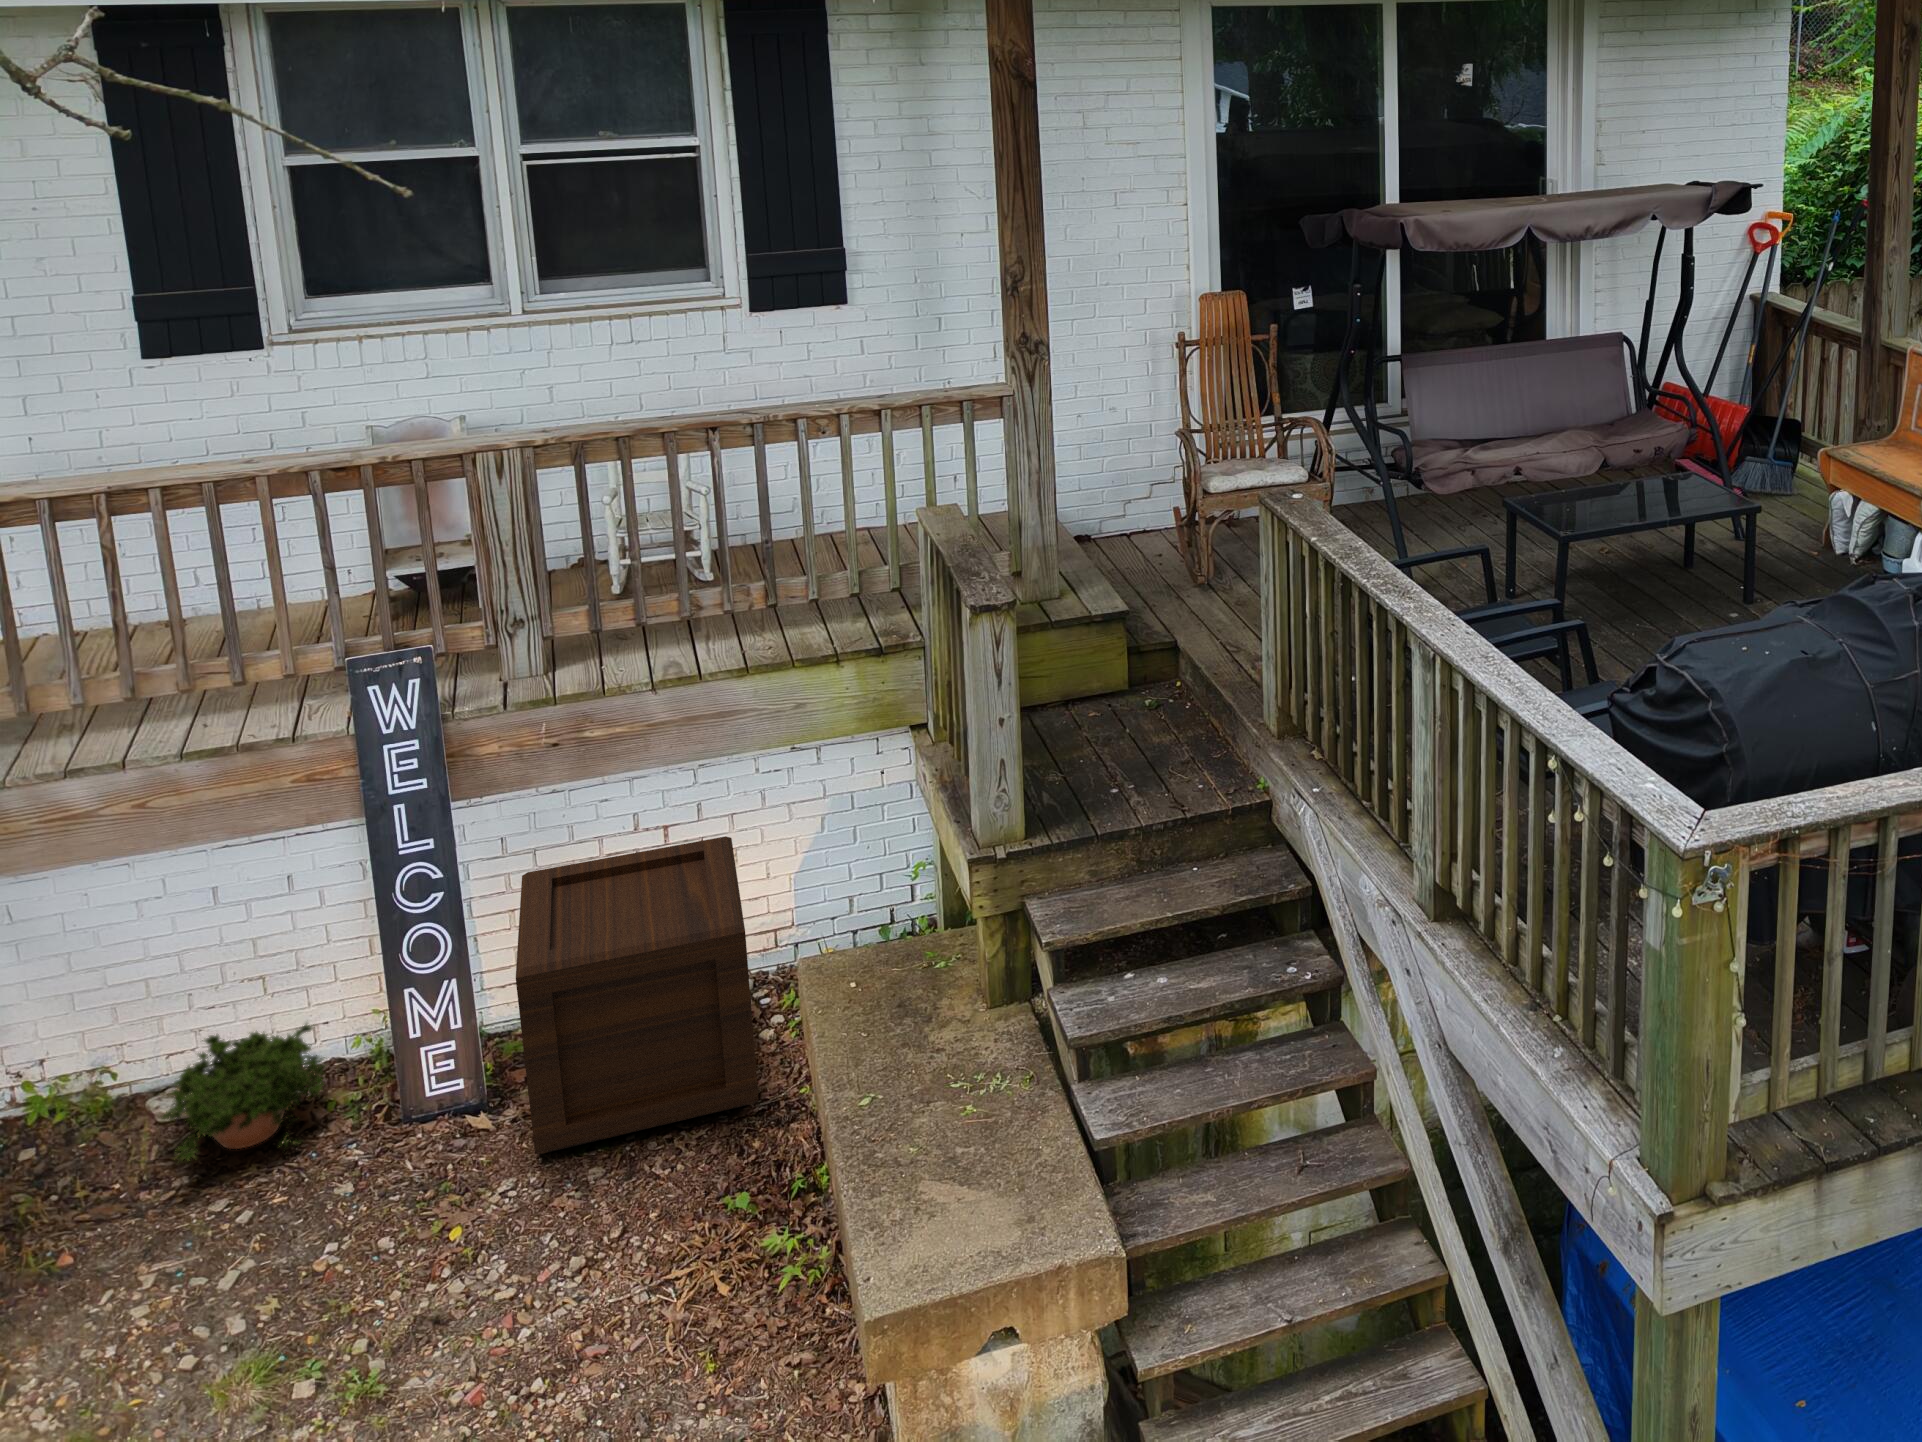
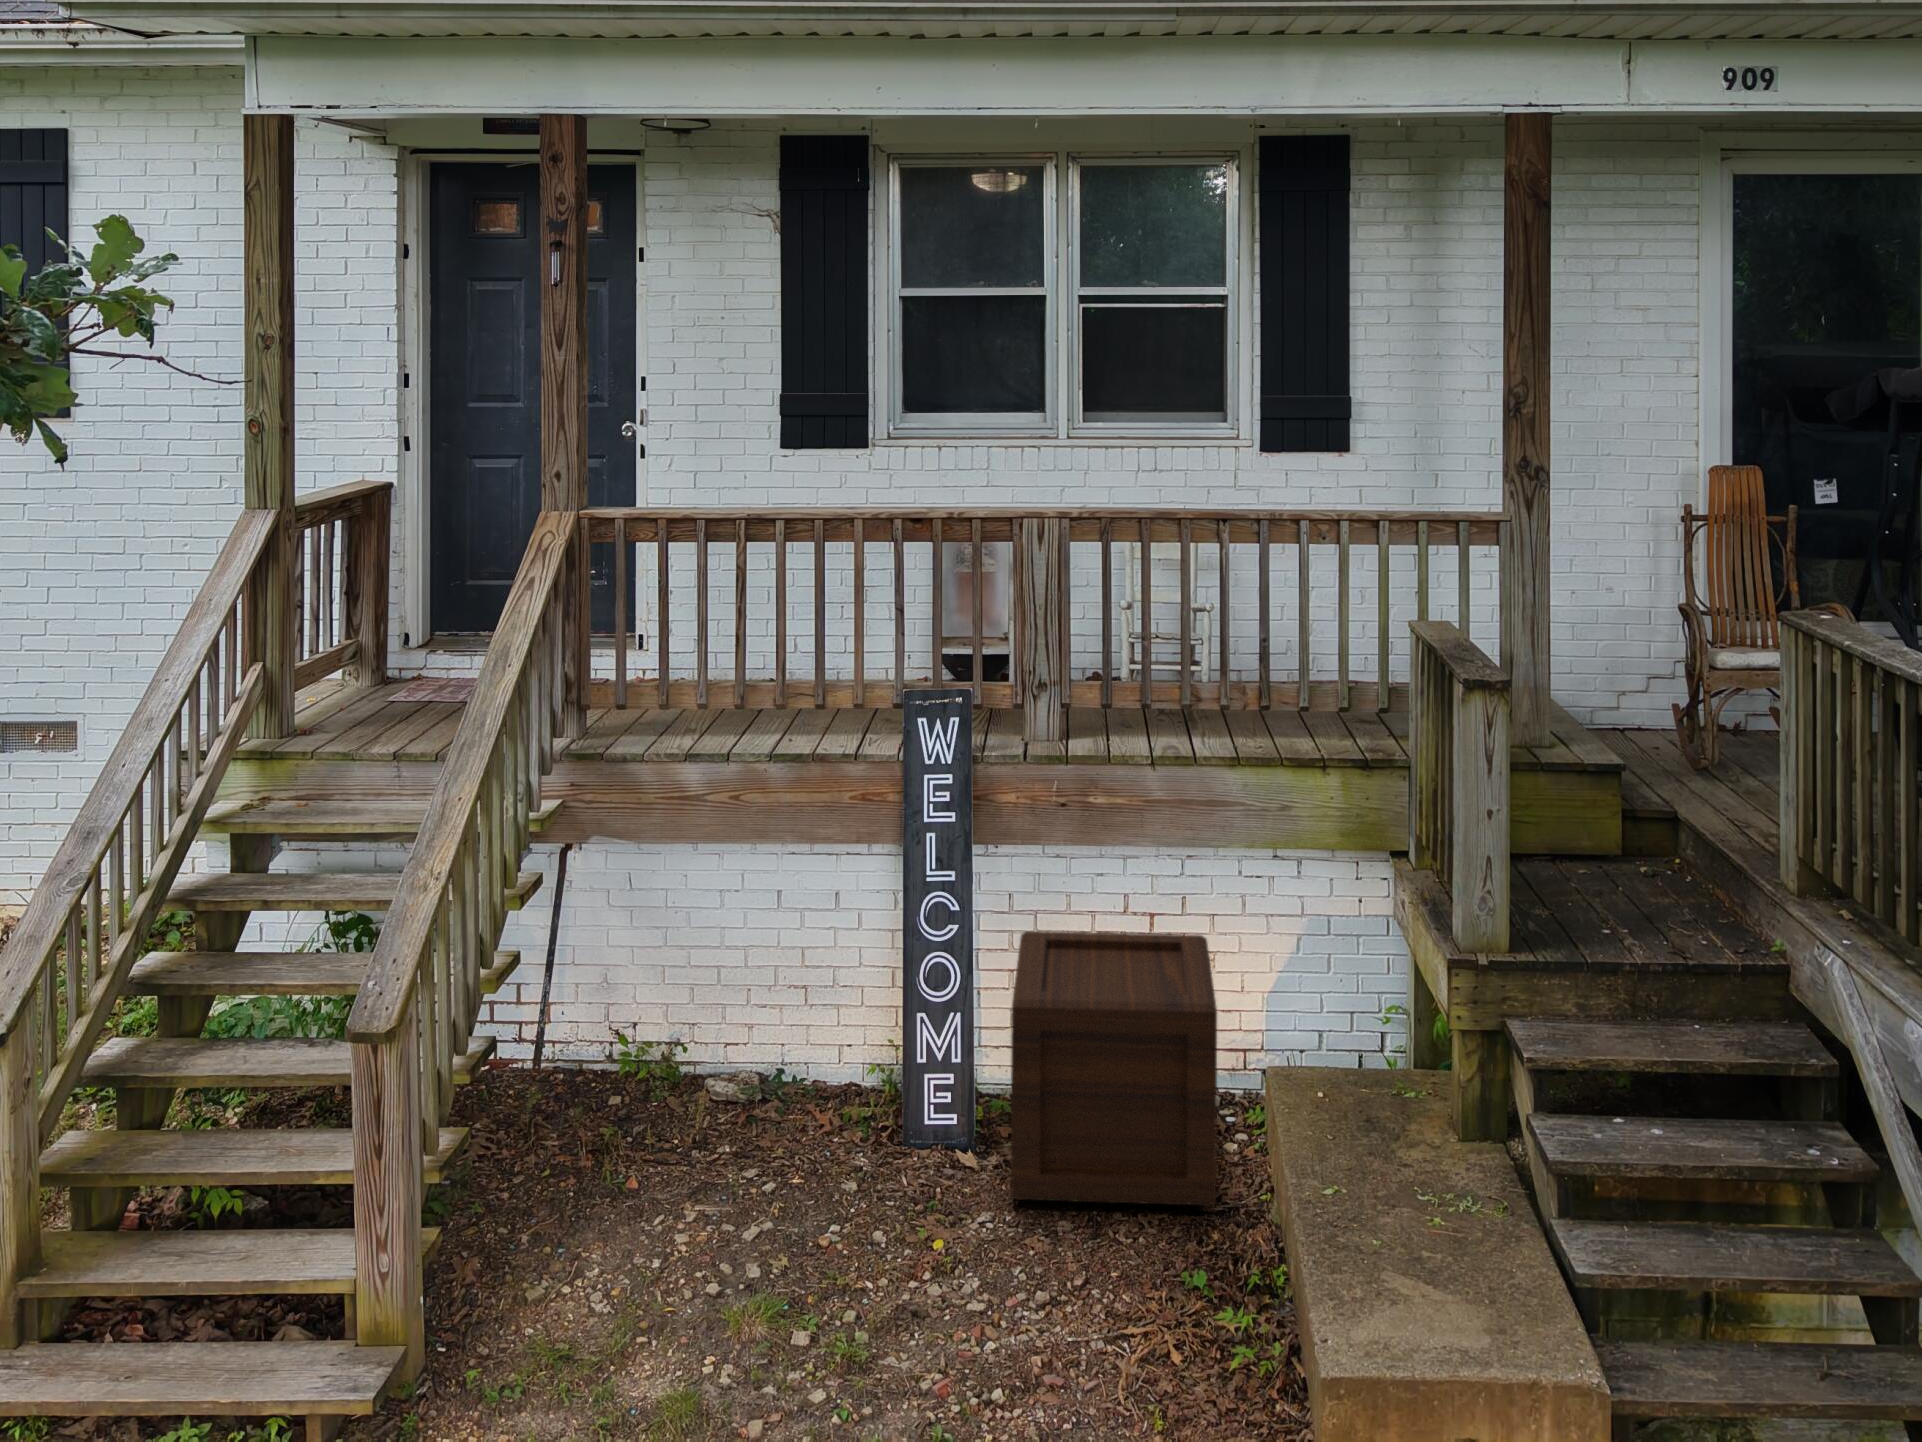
potted plant: present [163,1024,326,1161] -> none [719,1023,851,1146]

